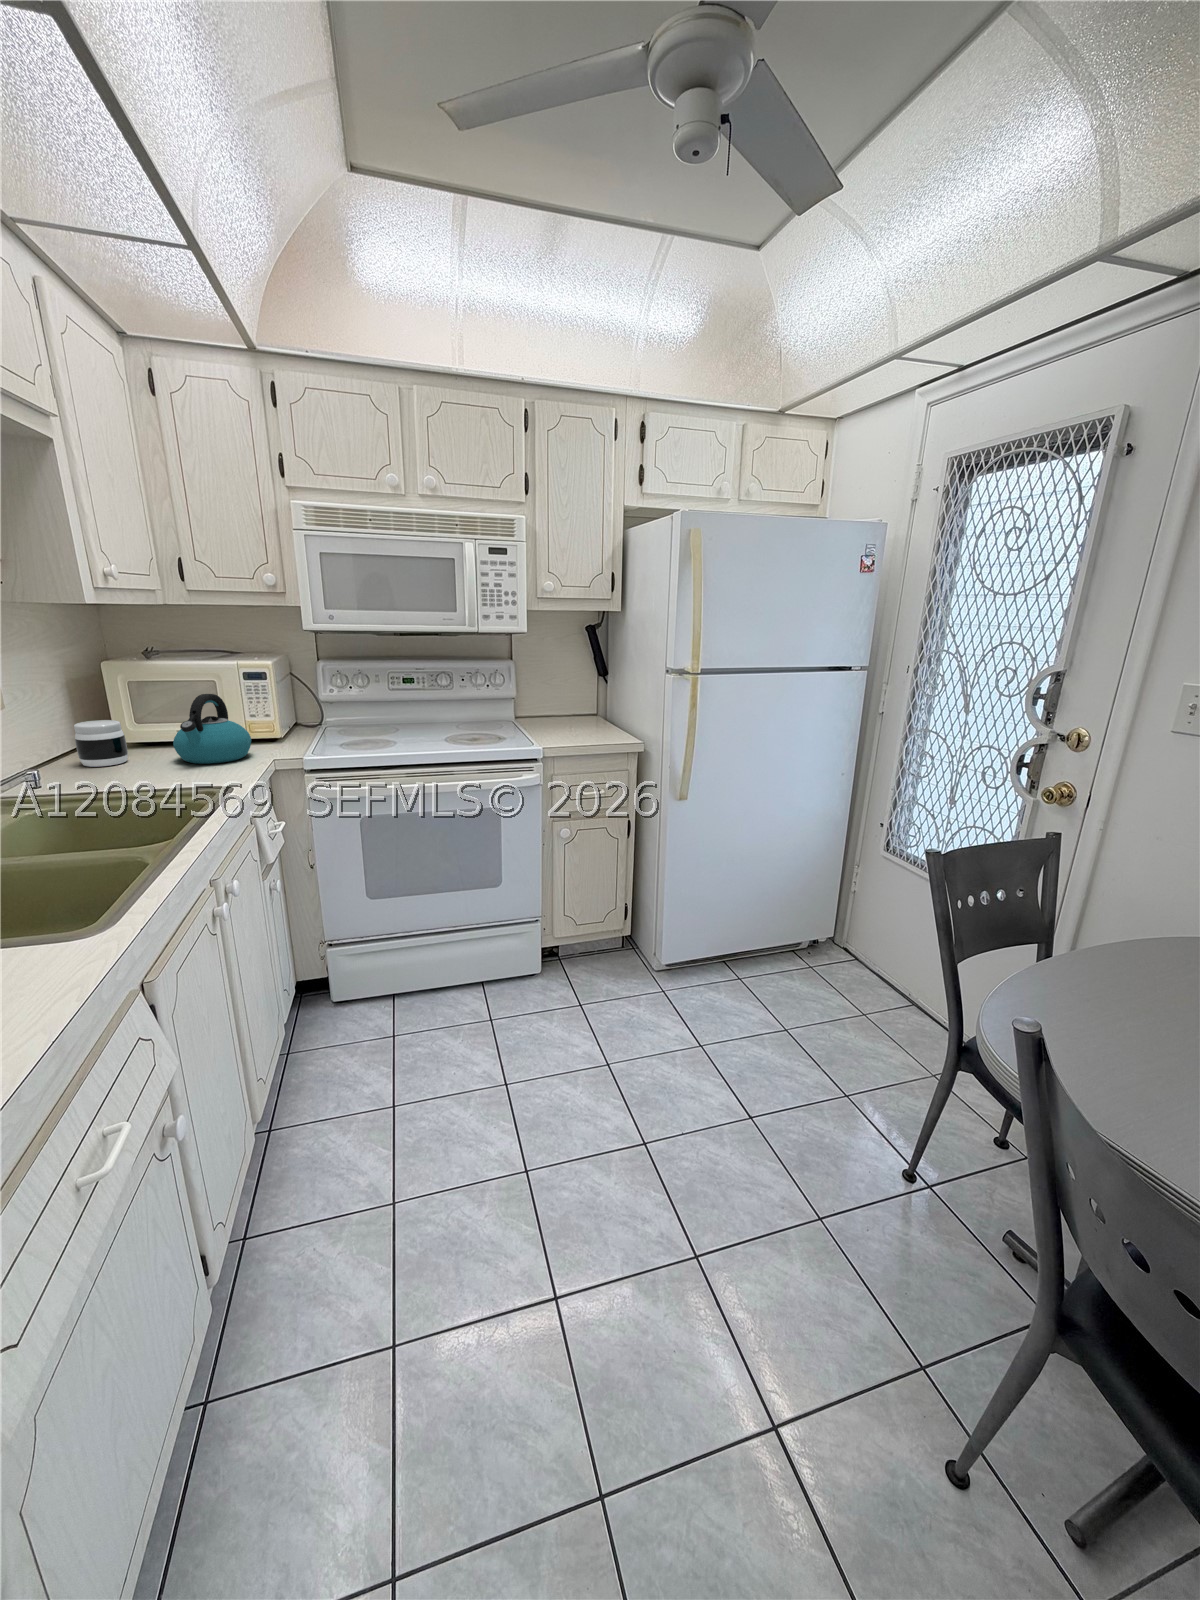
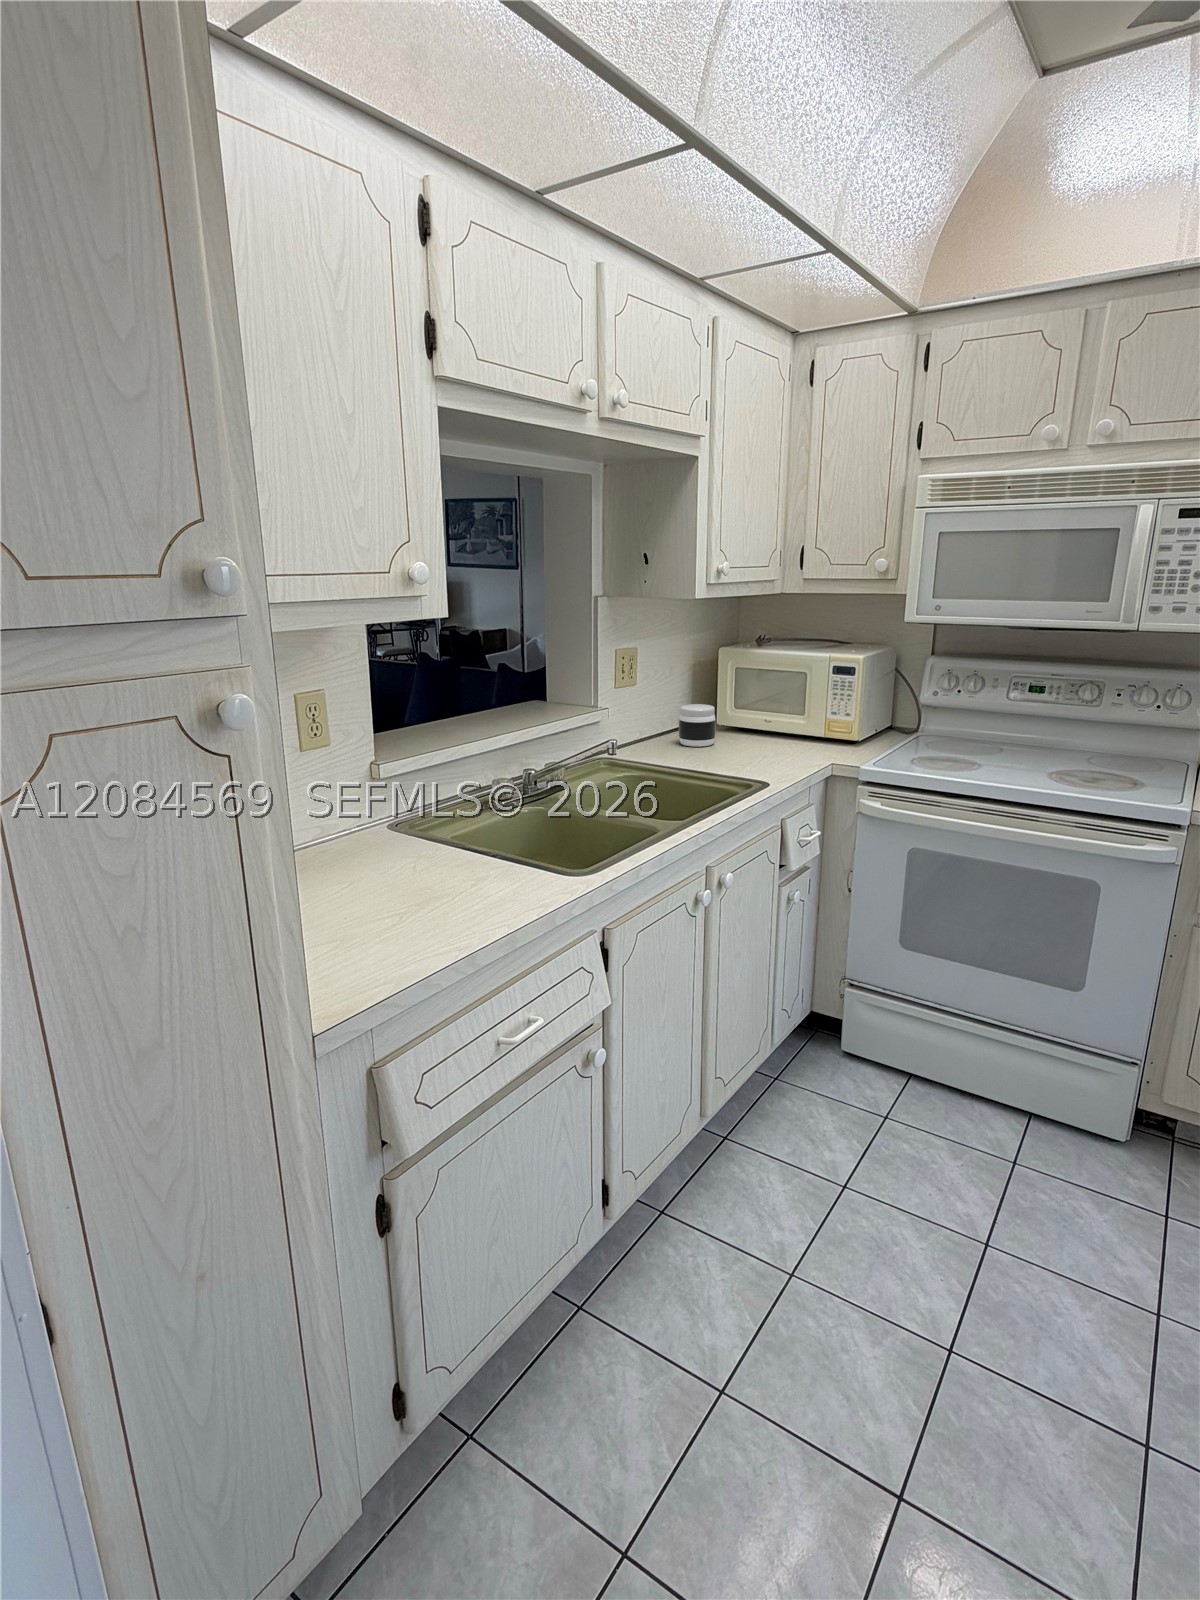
kettle: present [173,694,251,764] -> none [748,688,818,759]

